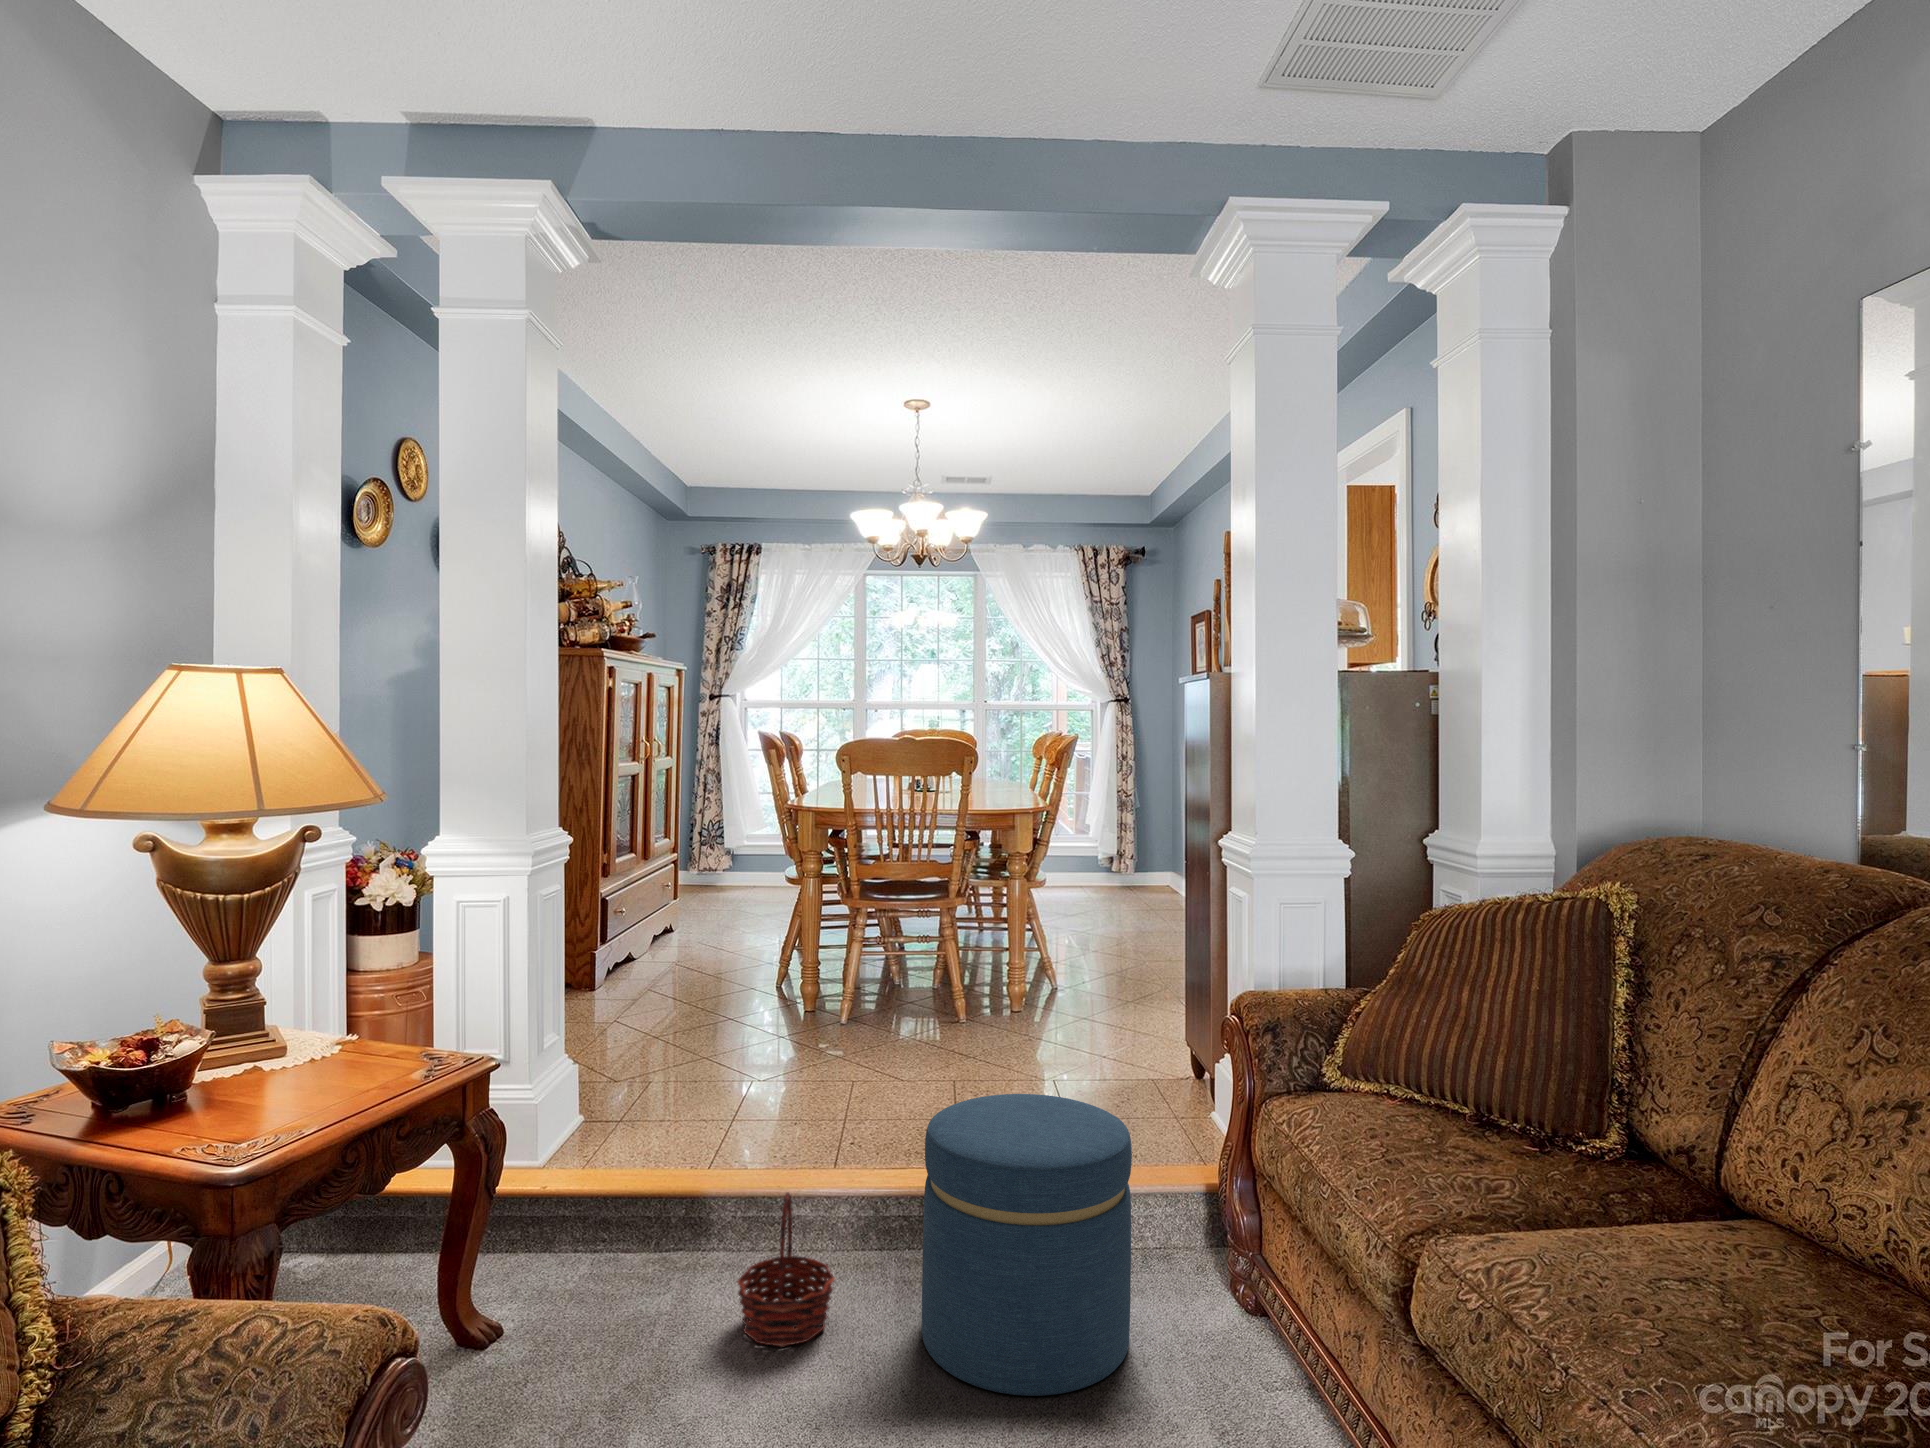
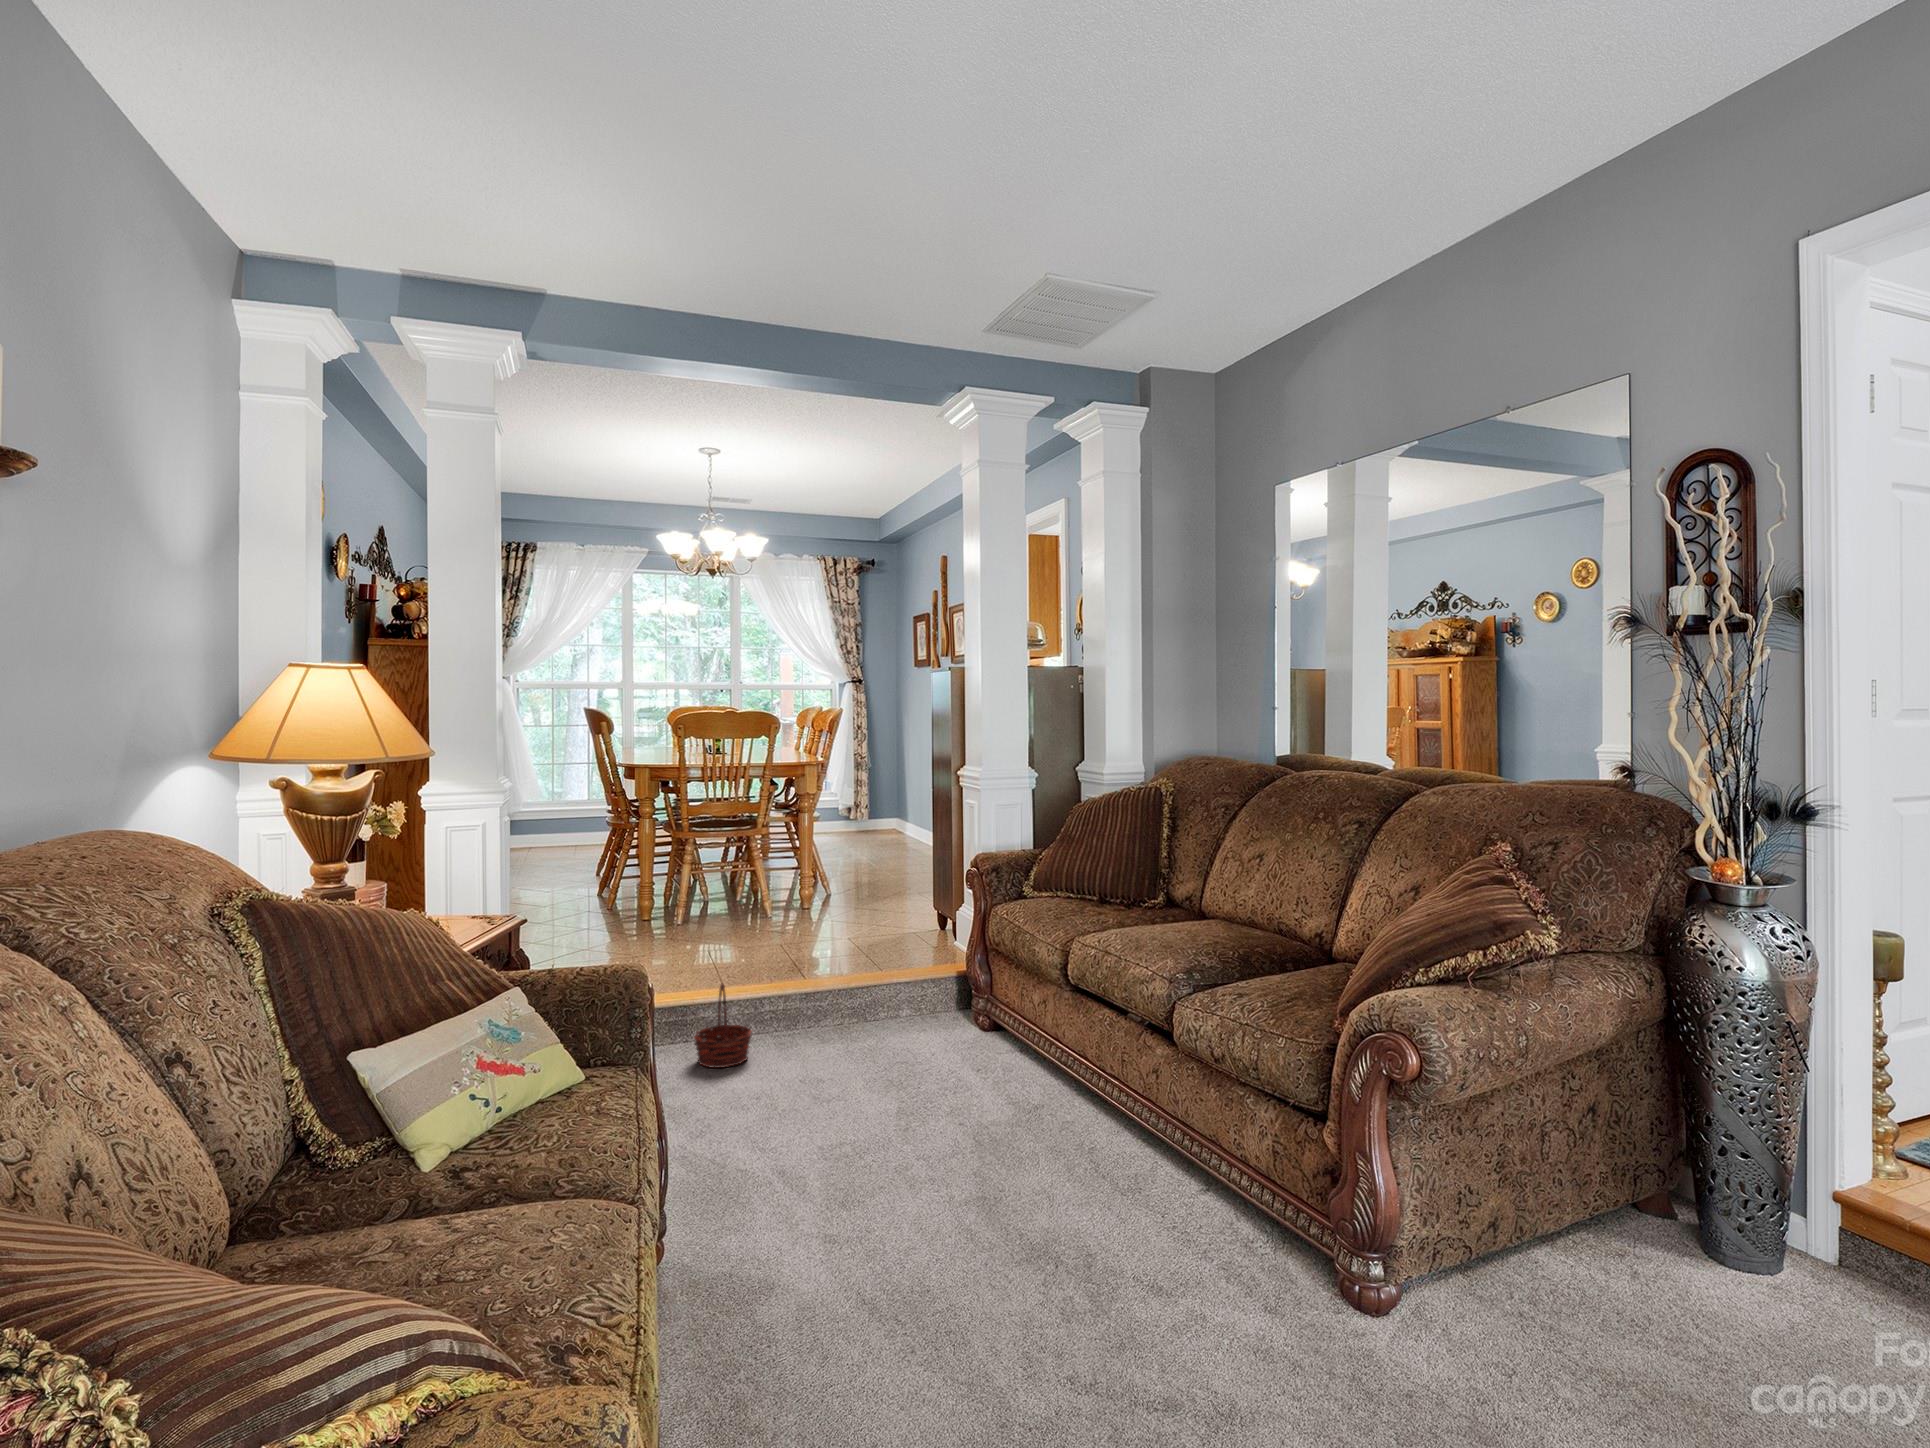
ottoman: present [922,1094,1132,1396] -> none [806,920,924,1066]

